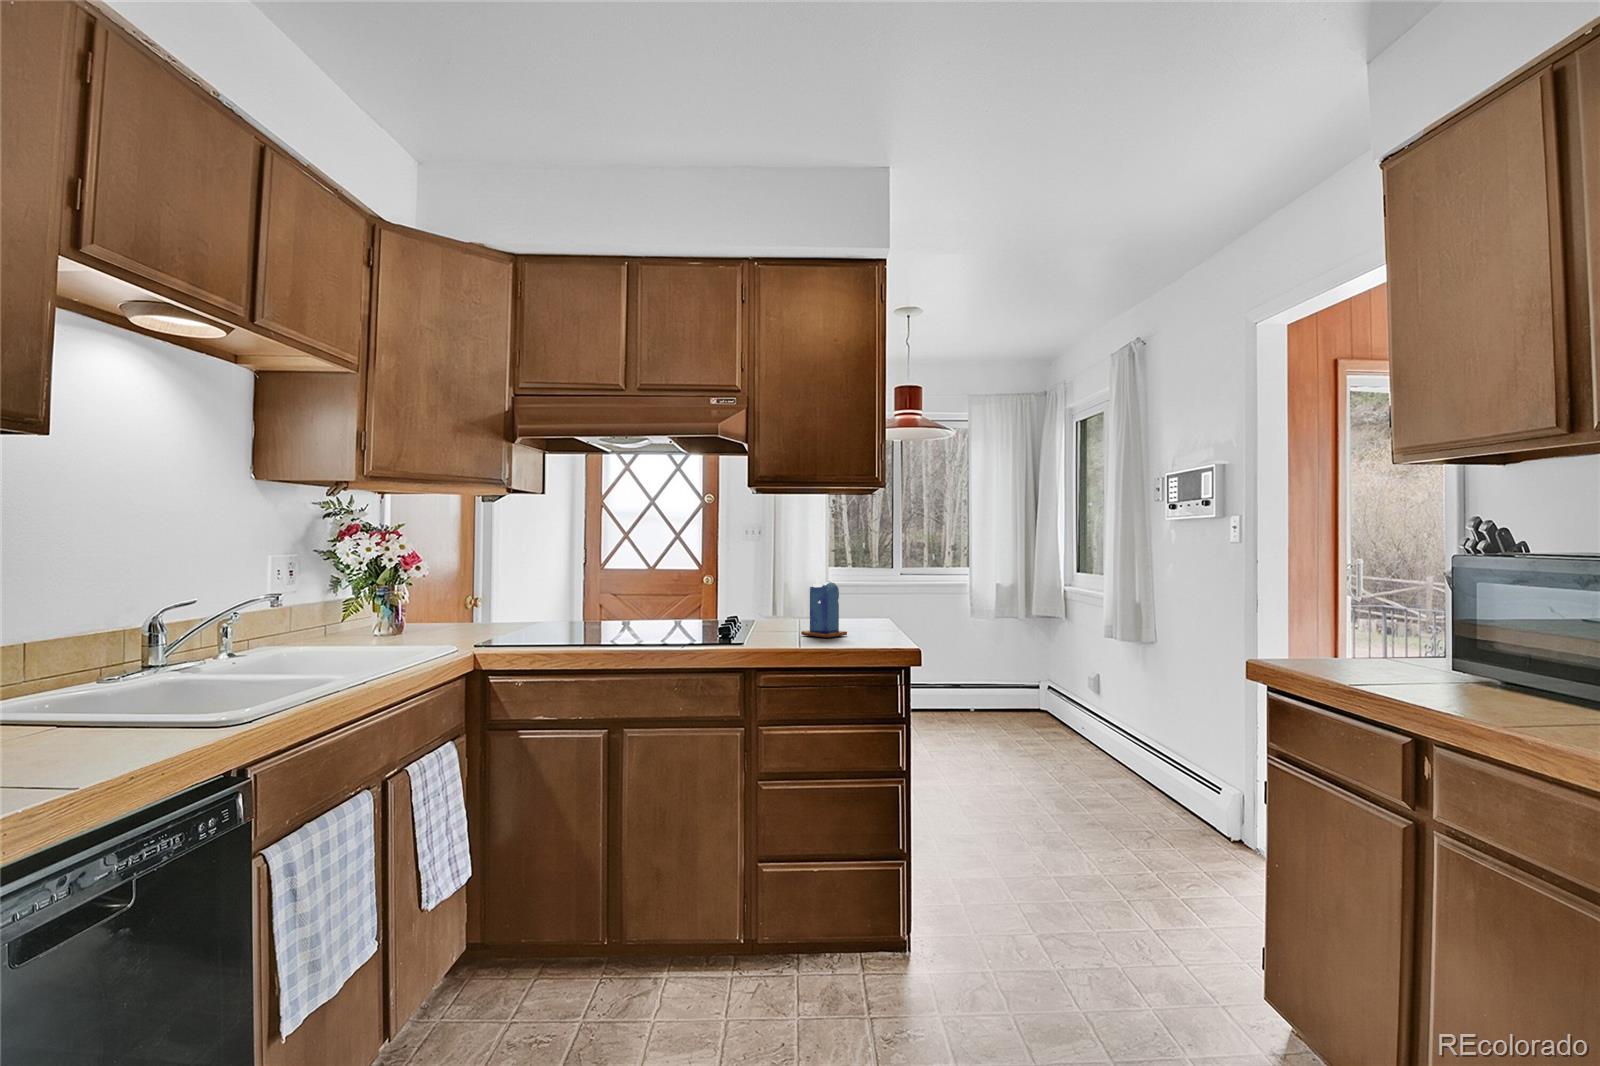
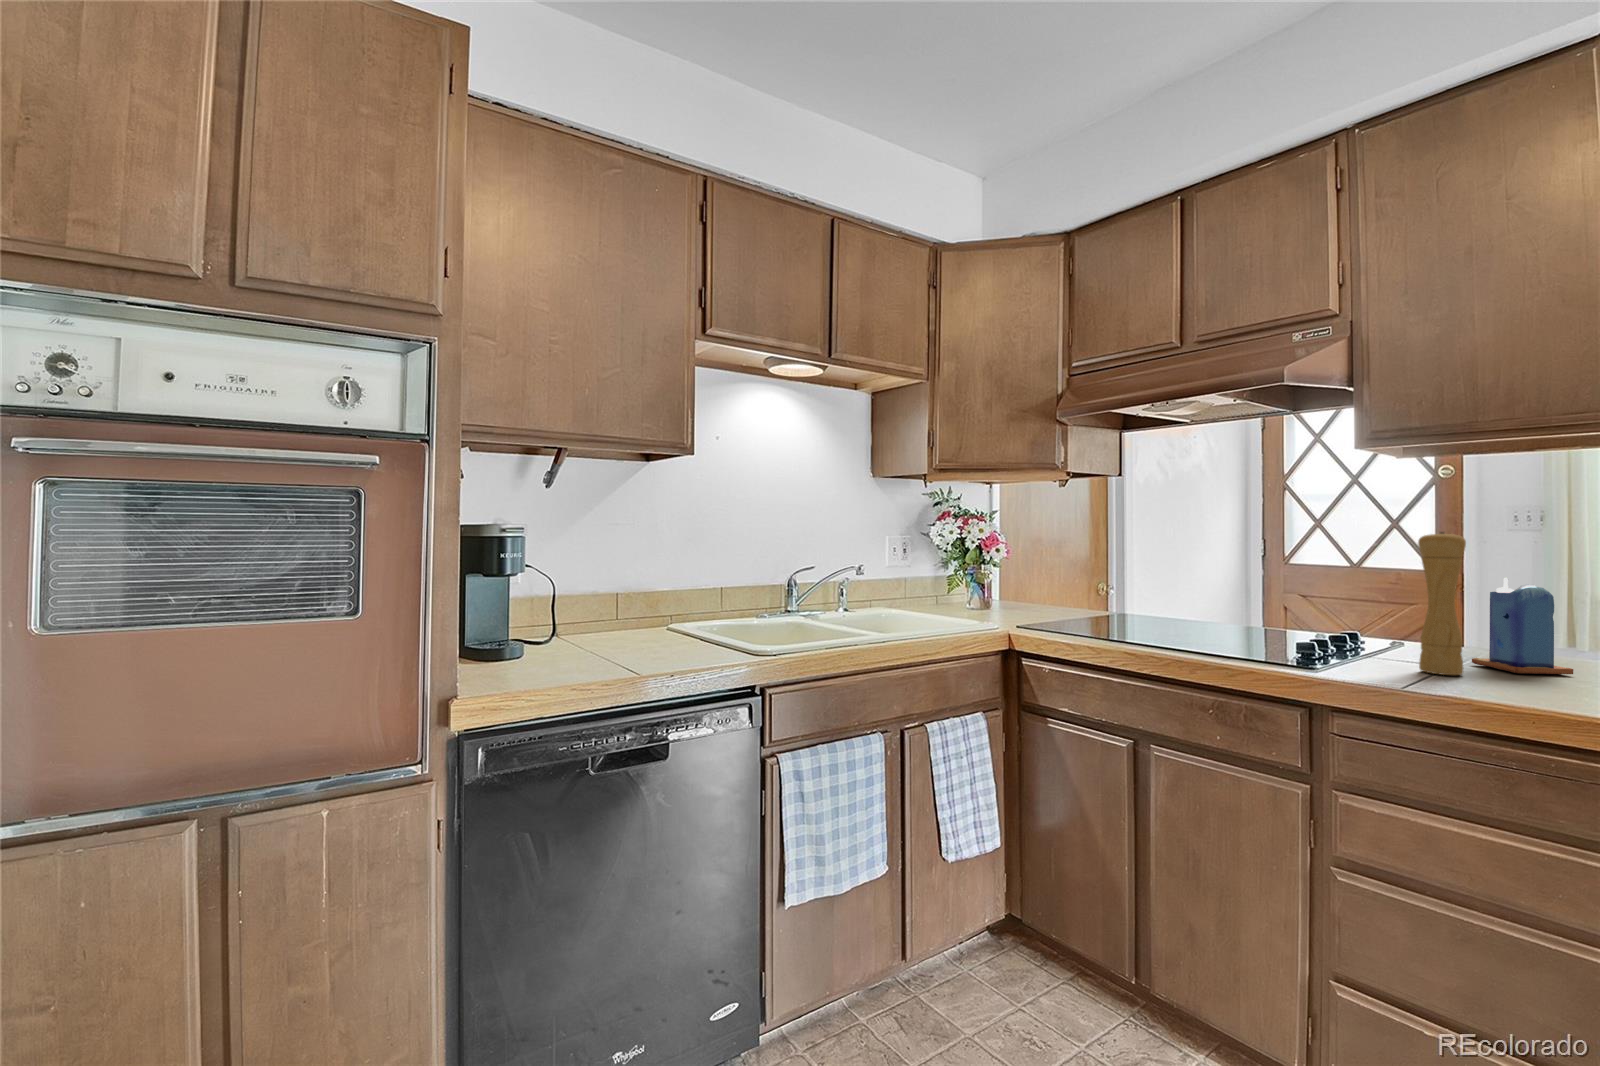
pepper mill: none [786,549,810,643] -> present [1418,532,1466,675]

